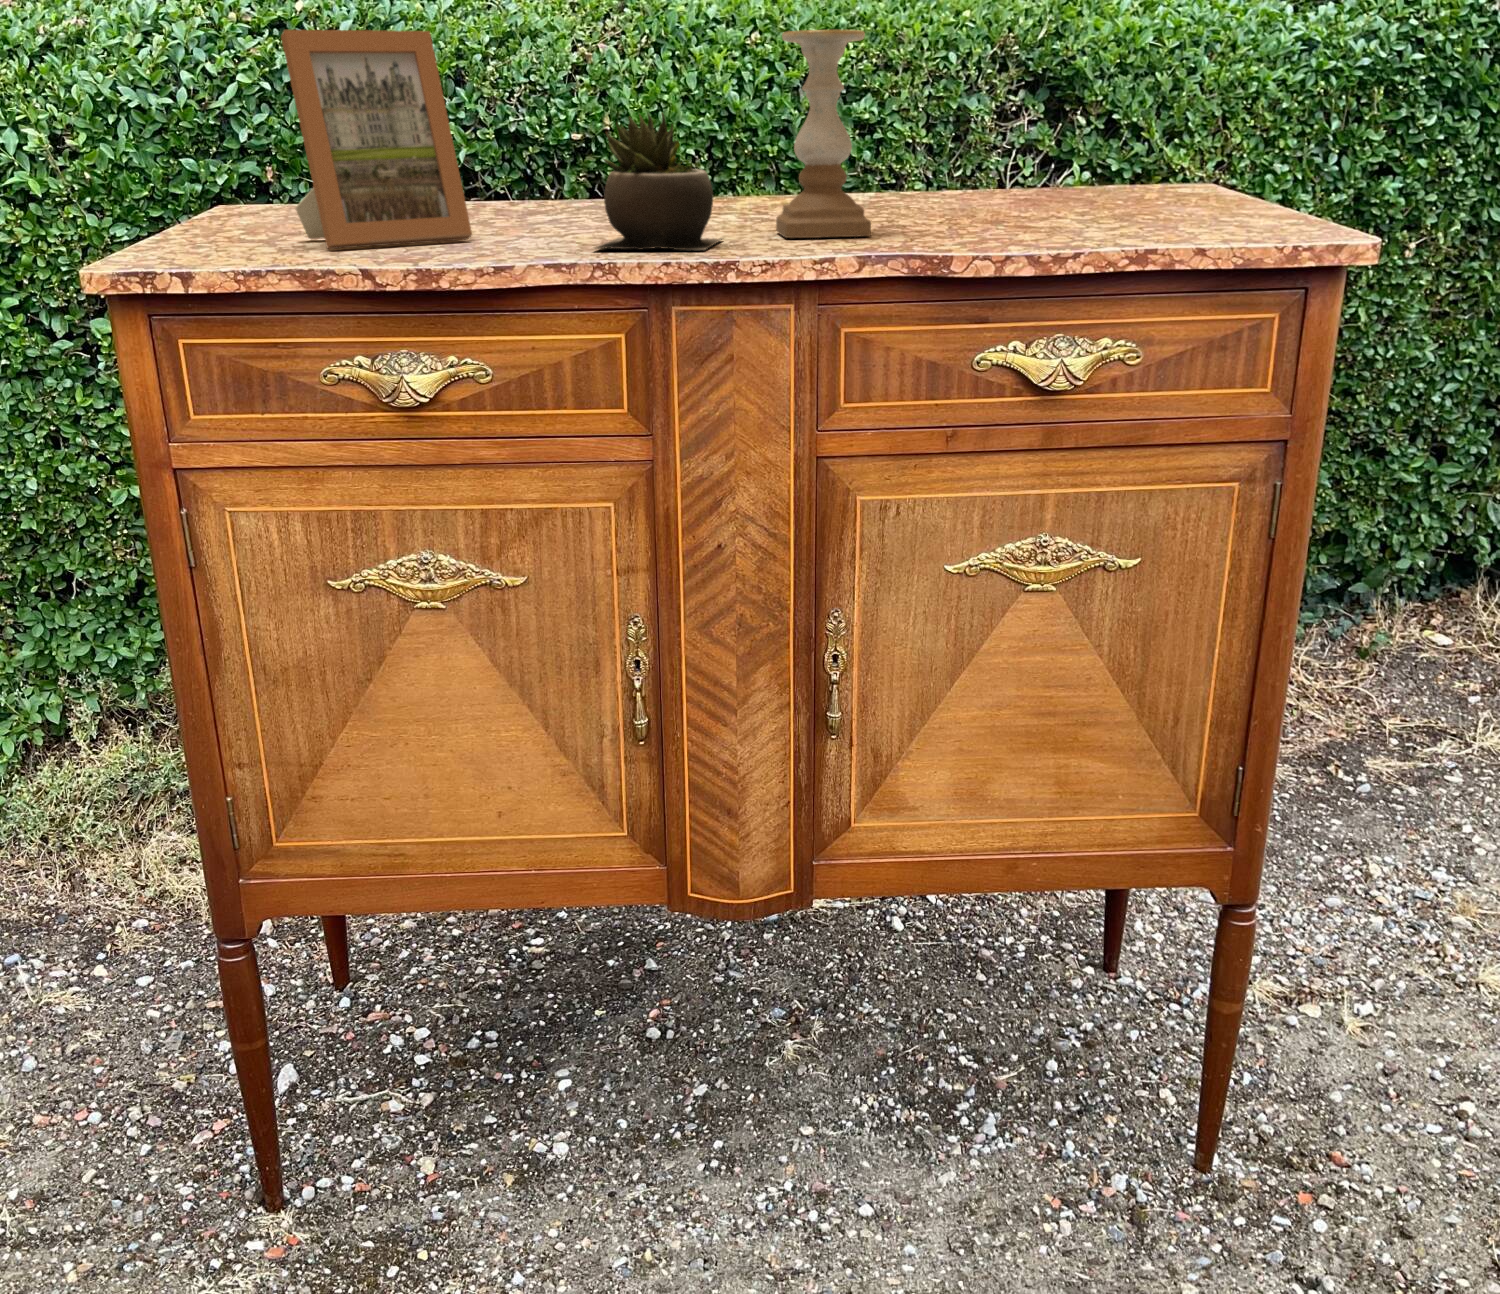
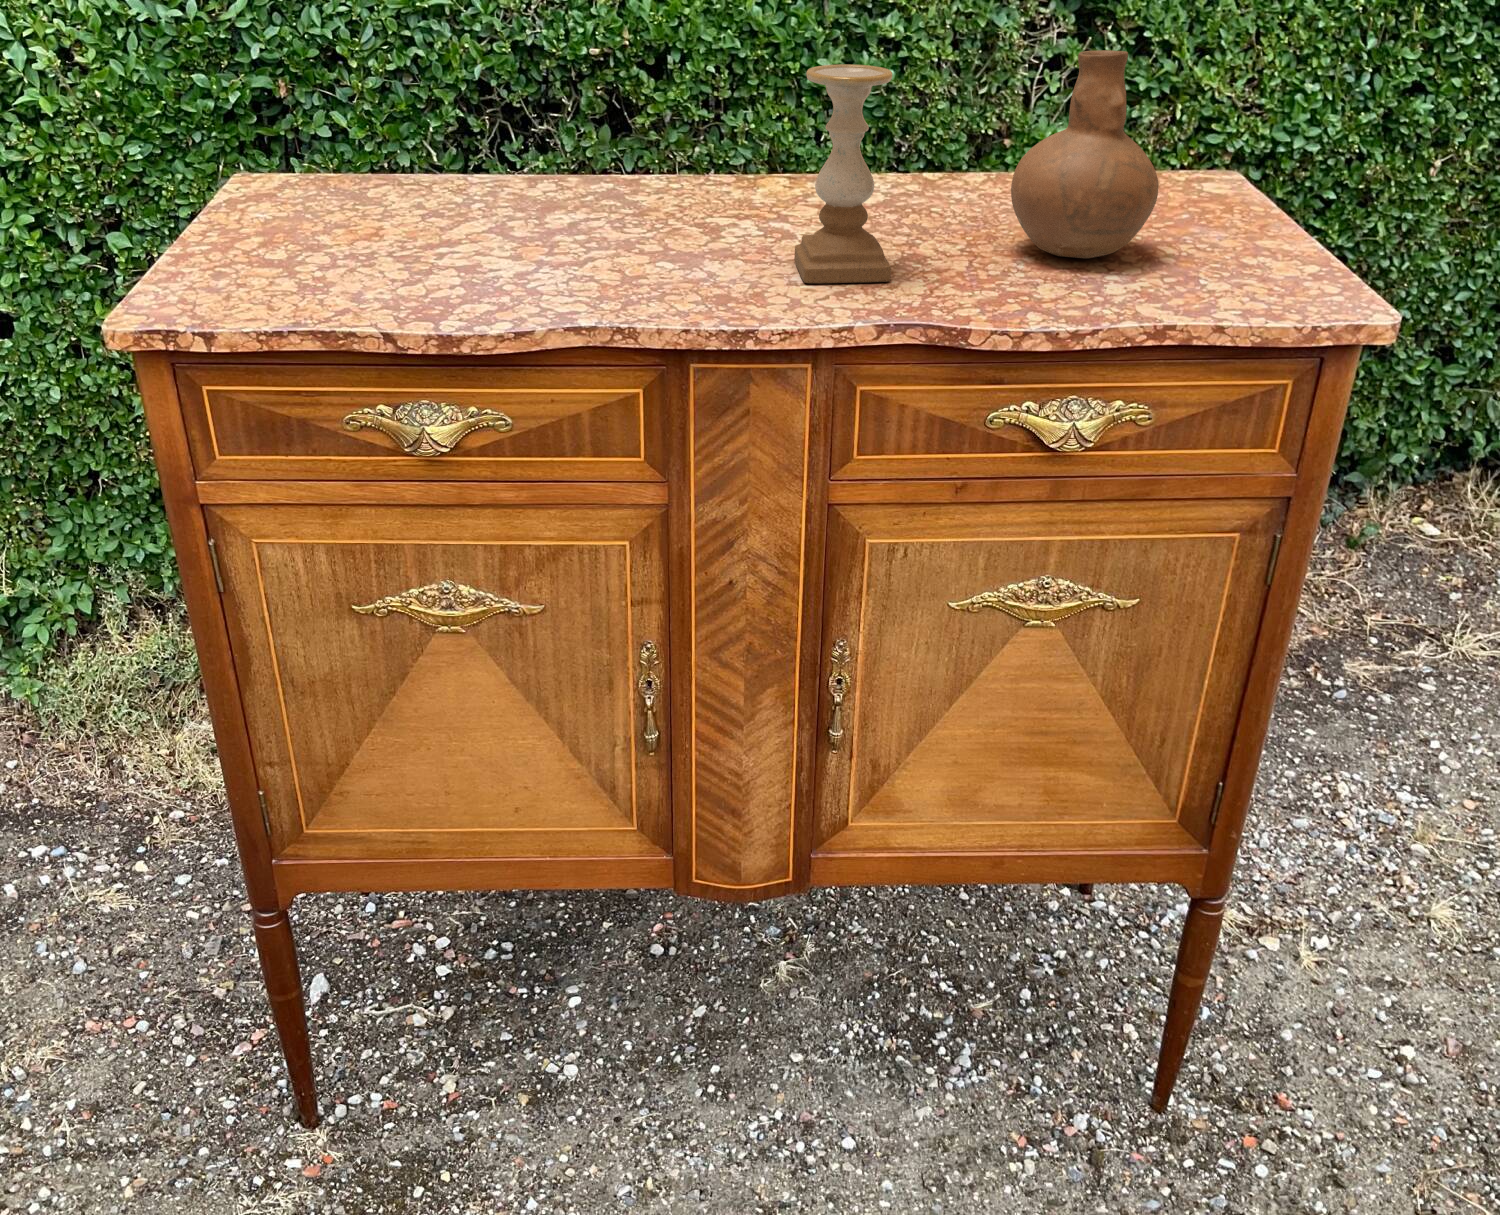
vase: none [987,20,1130,225] -> present [1011,50,1159,258]
picture frame: present [281,30,472,249] -> none [288,50,487,288]
succulent plant: present [594,114,721,250] -> none [607,165,741,316]

